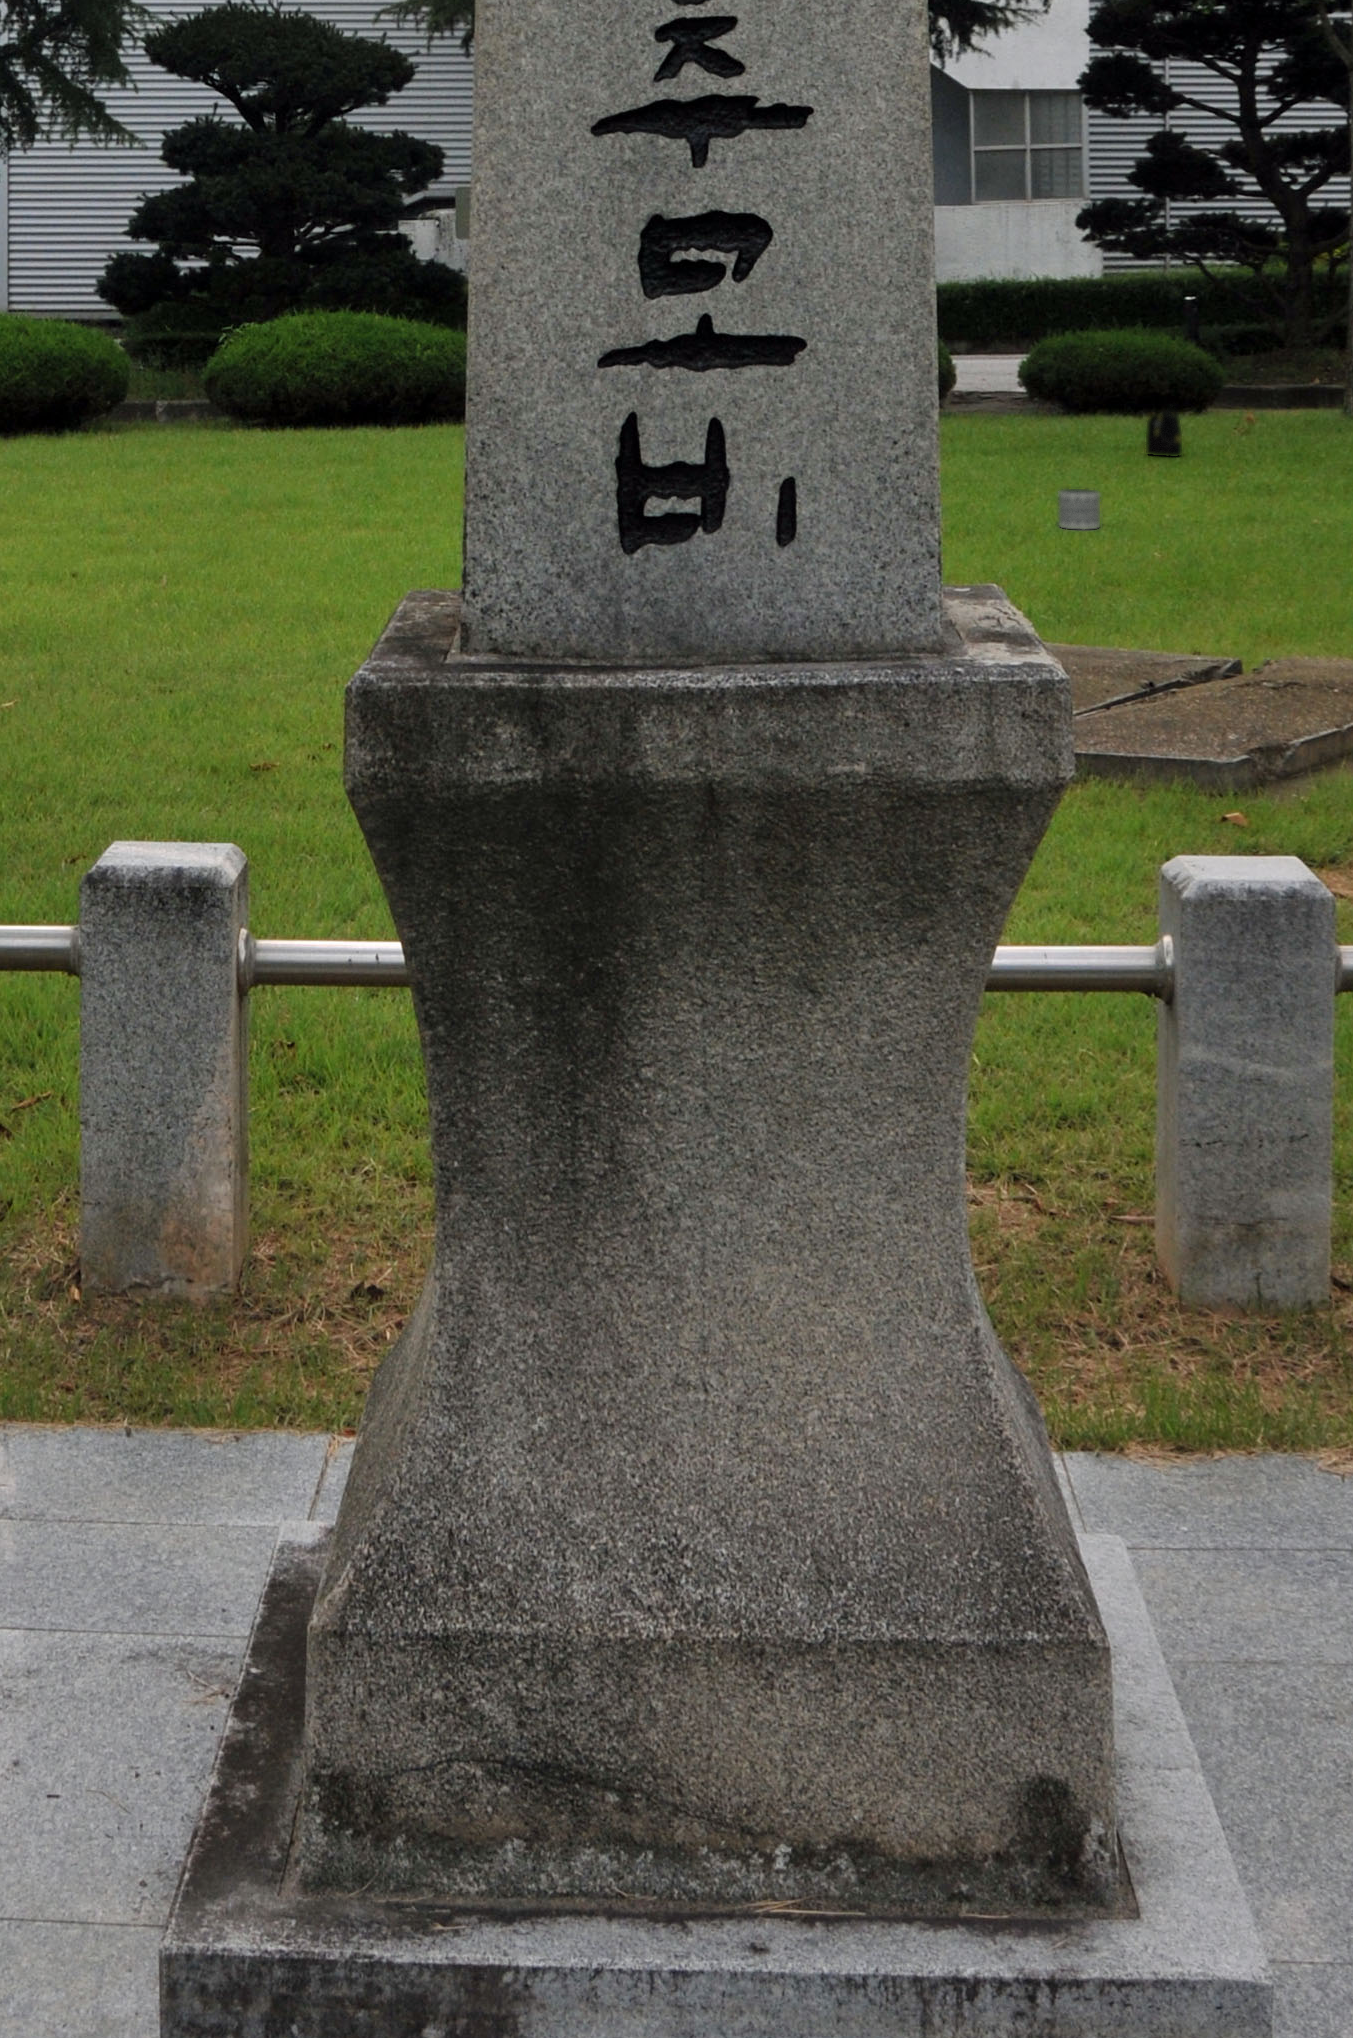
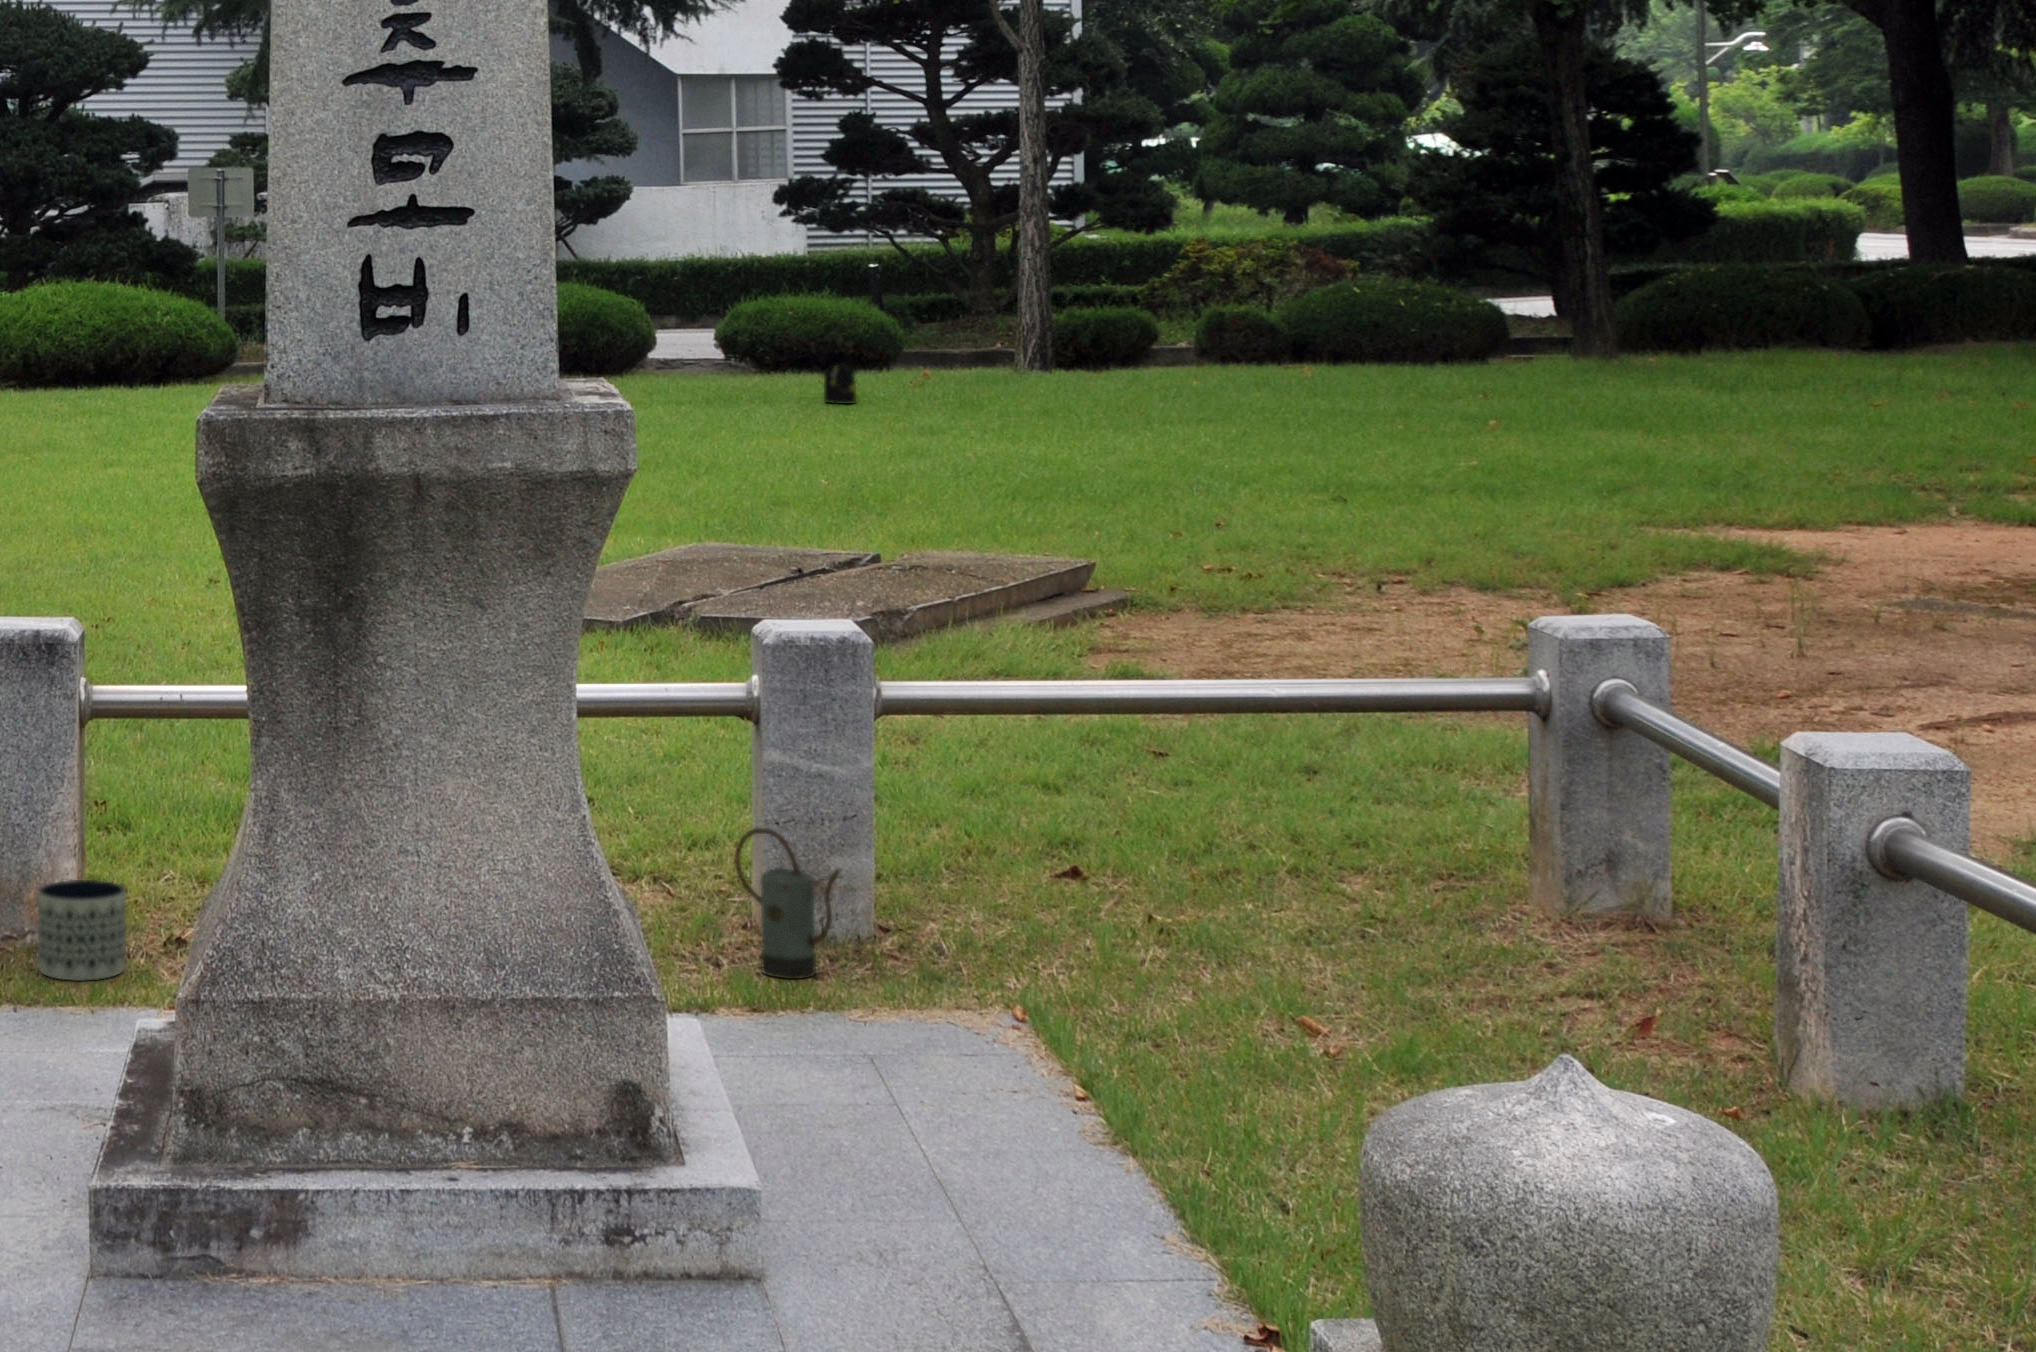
planter: present [1058,489,1100,530] -> present [38,880,126,981]
watering can: none [1150,1173,1311,1397] -> present [735,828,840,979]

